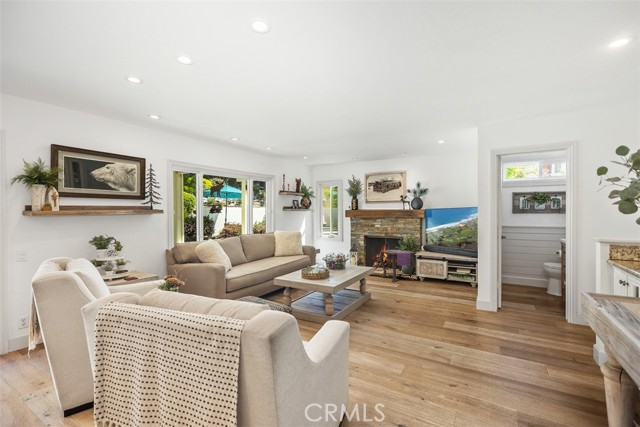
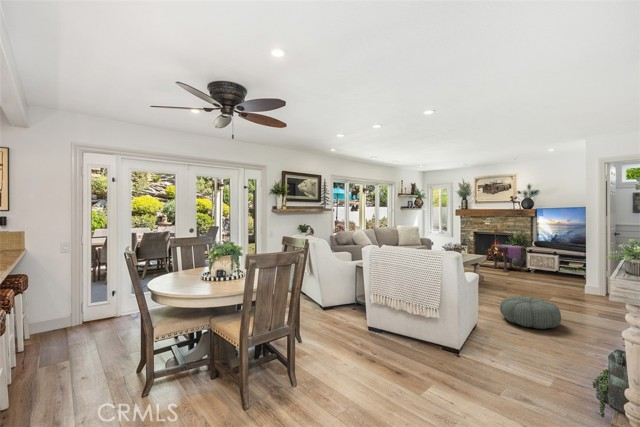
pouf: none [379,329,460,386] -> present [500,296,561,329]

